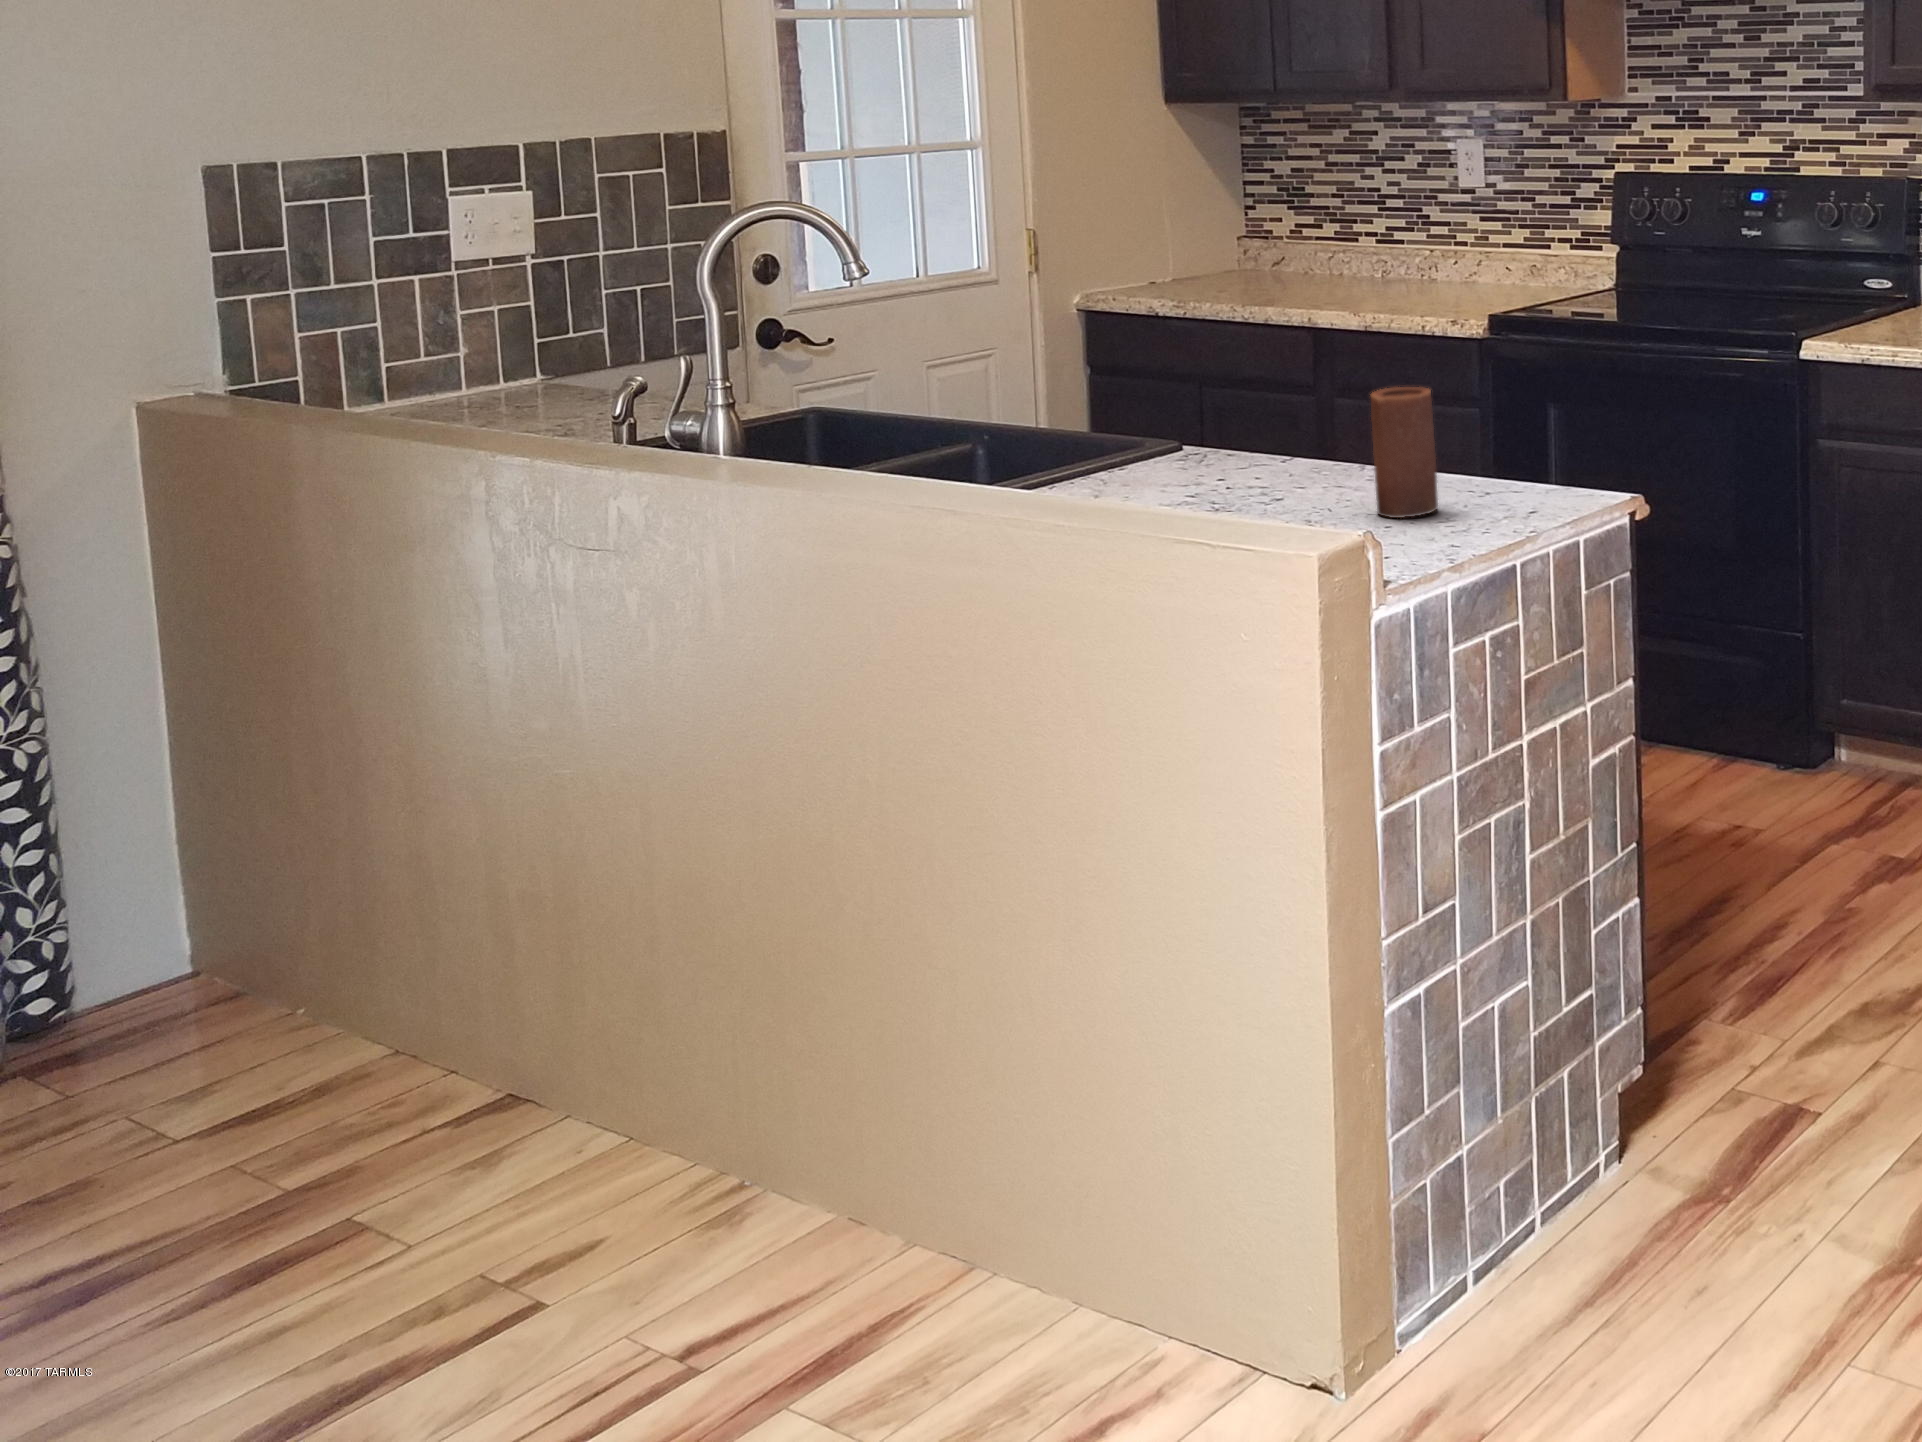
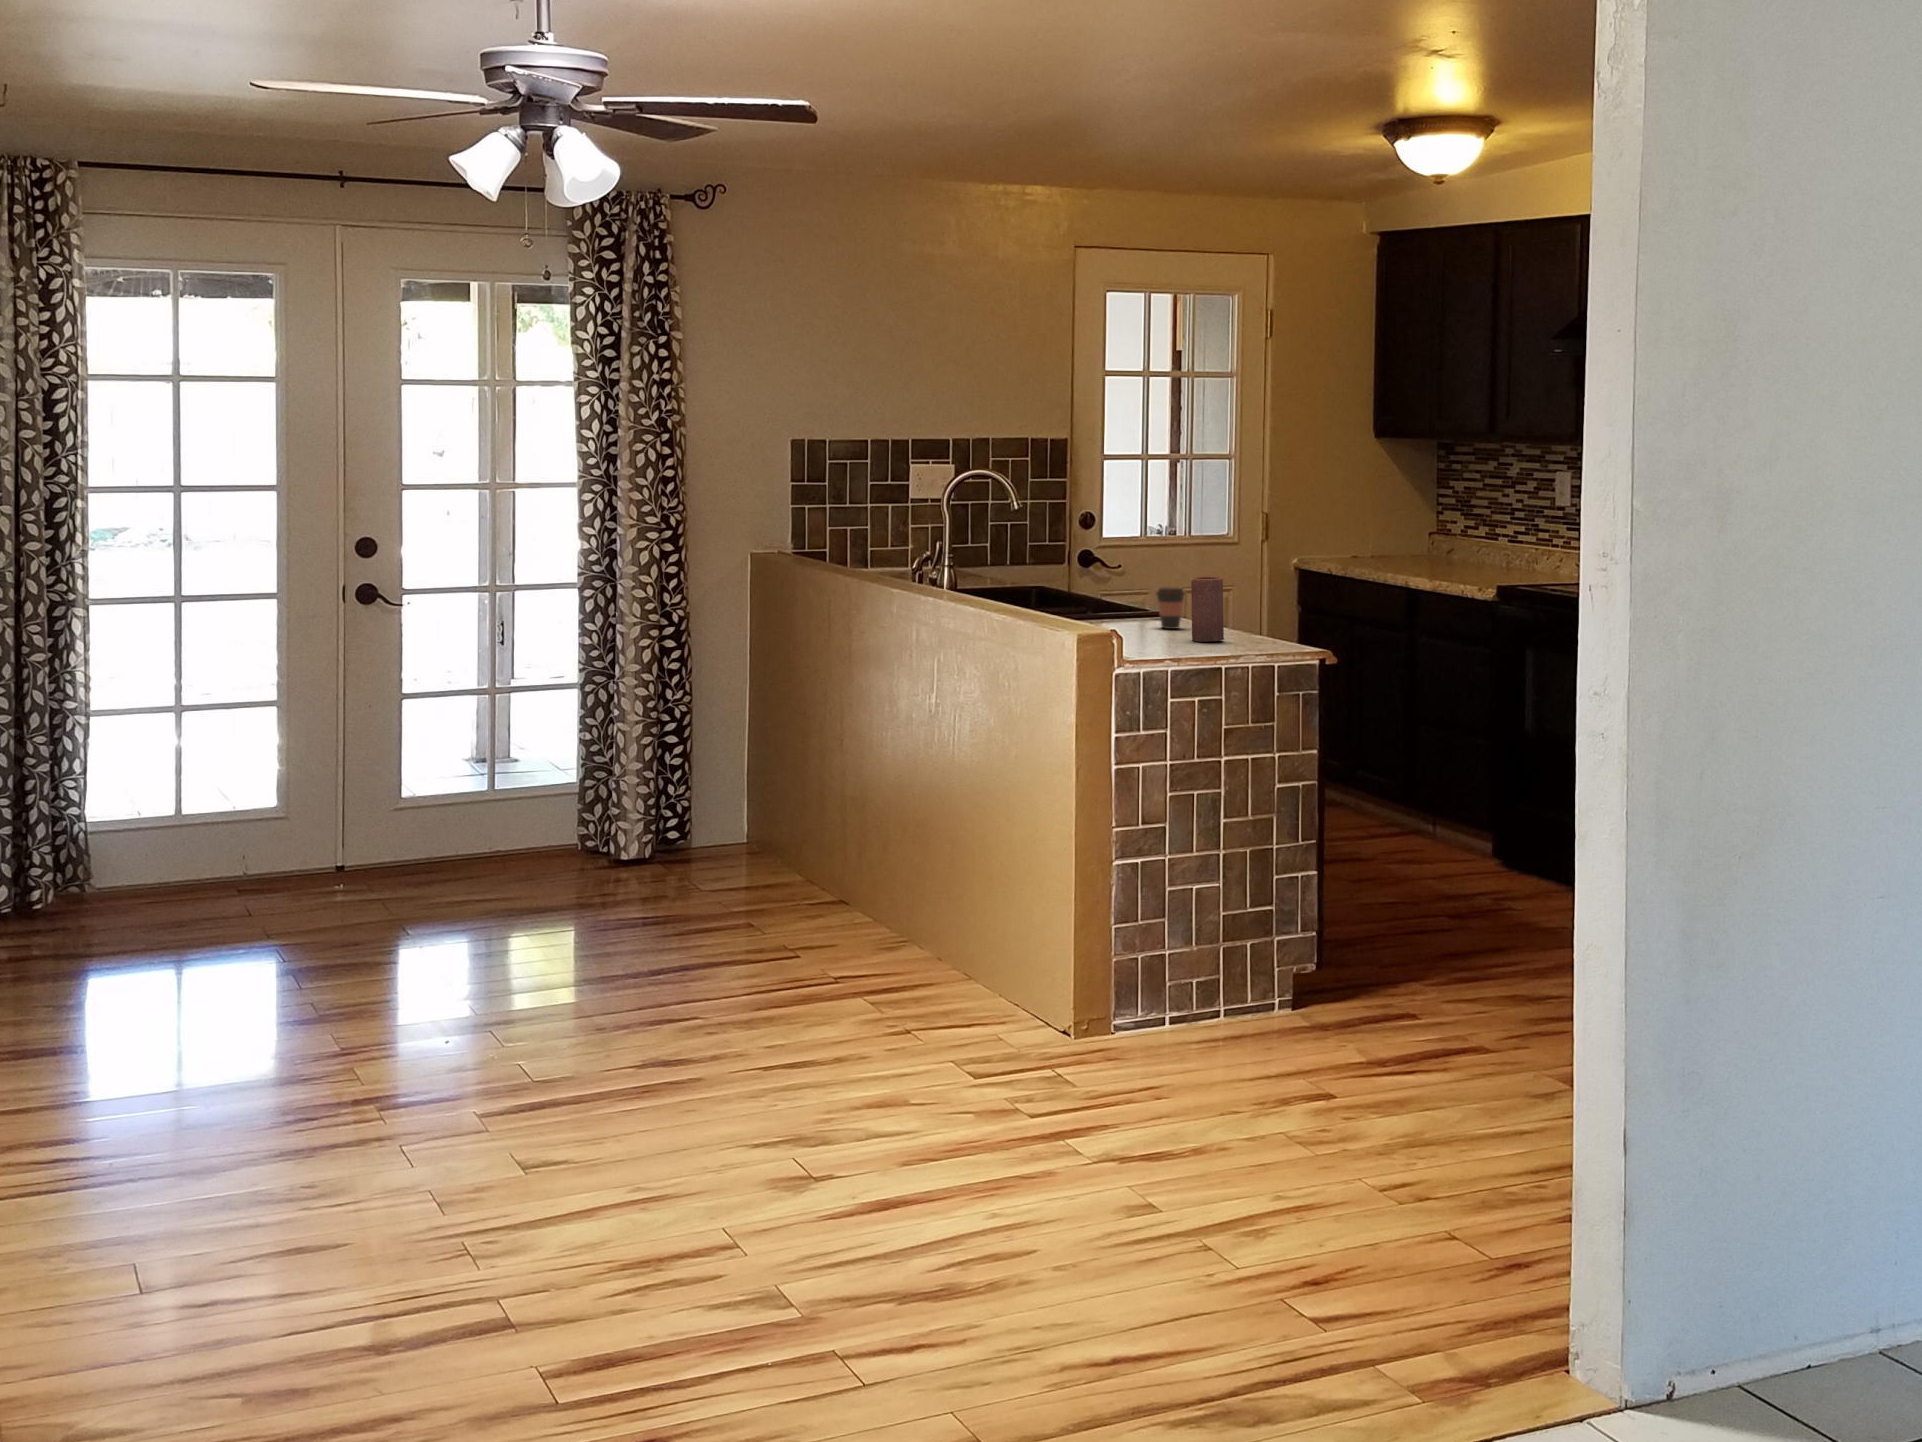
coffee cup: none [1222,406,1281,488] -> present [1155,587,1185,629]

